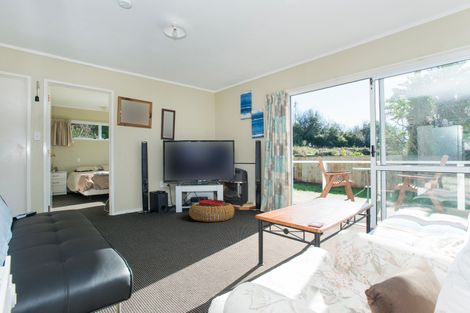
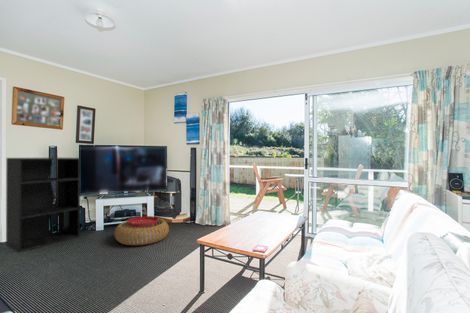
bookshelf: none [112,146,164,219] -> present [6,158,80,252]

